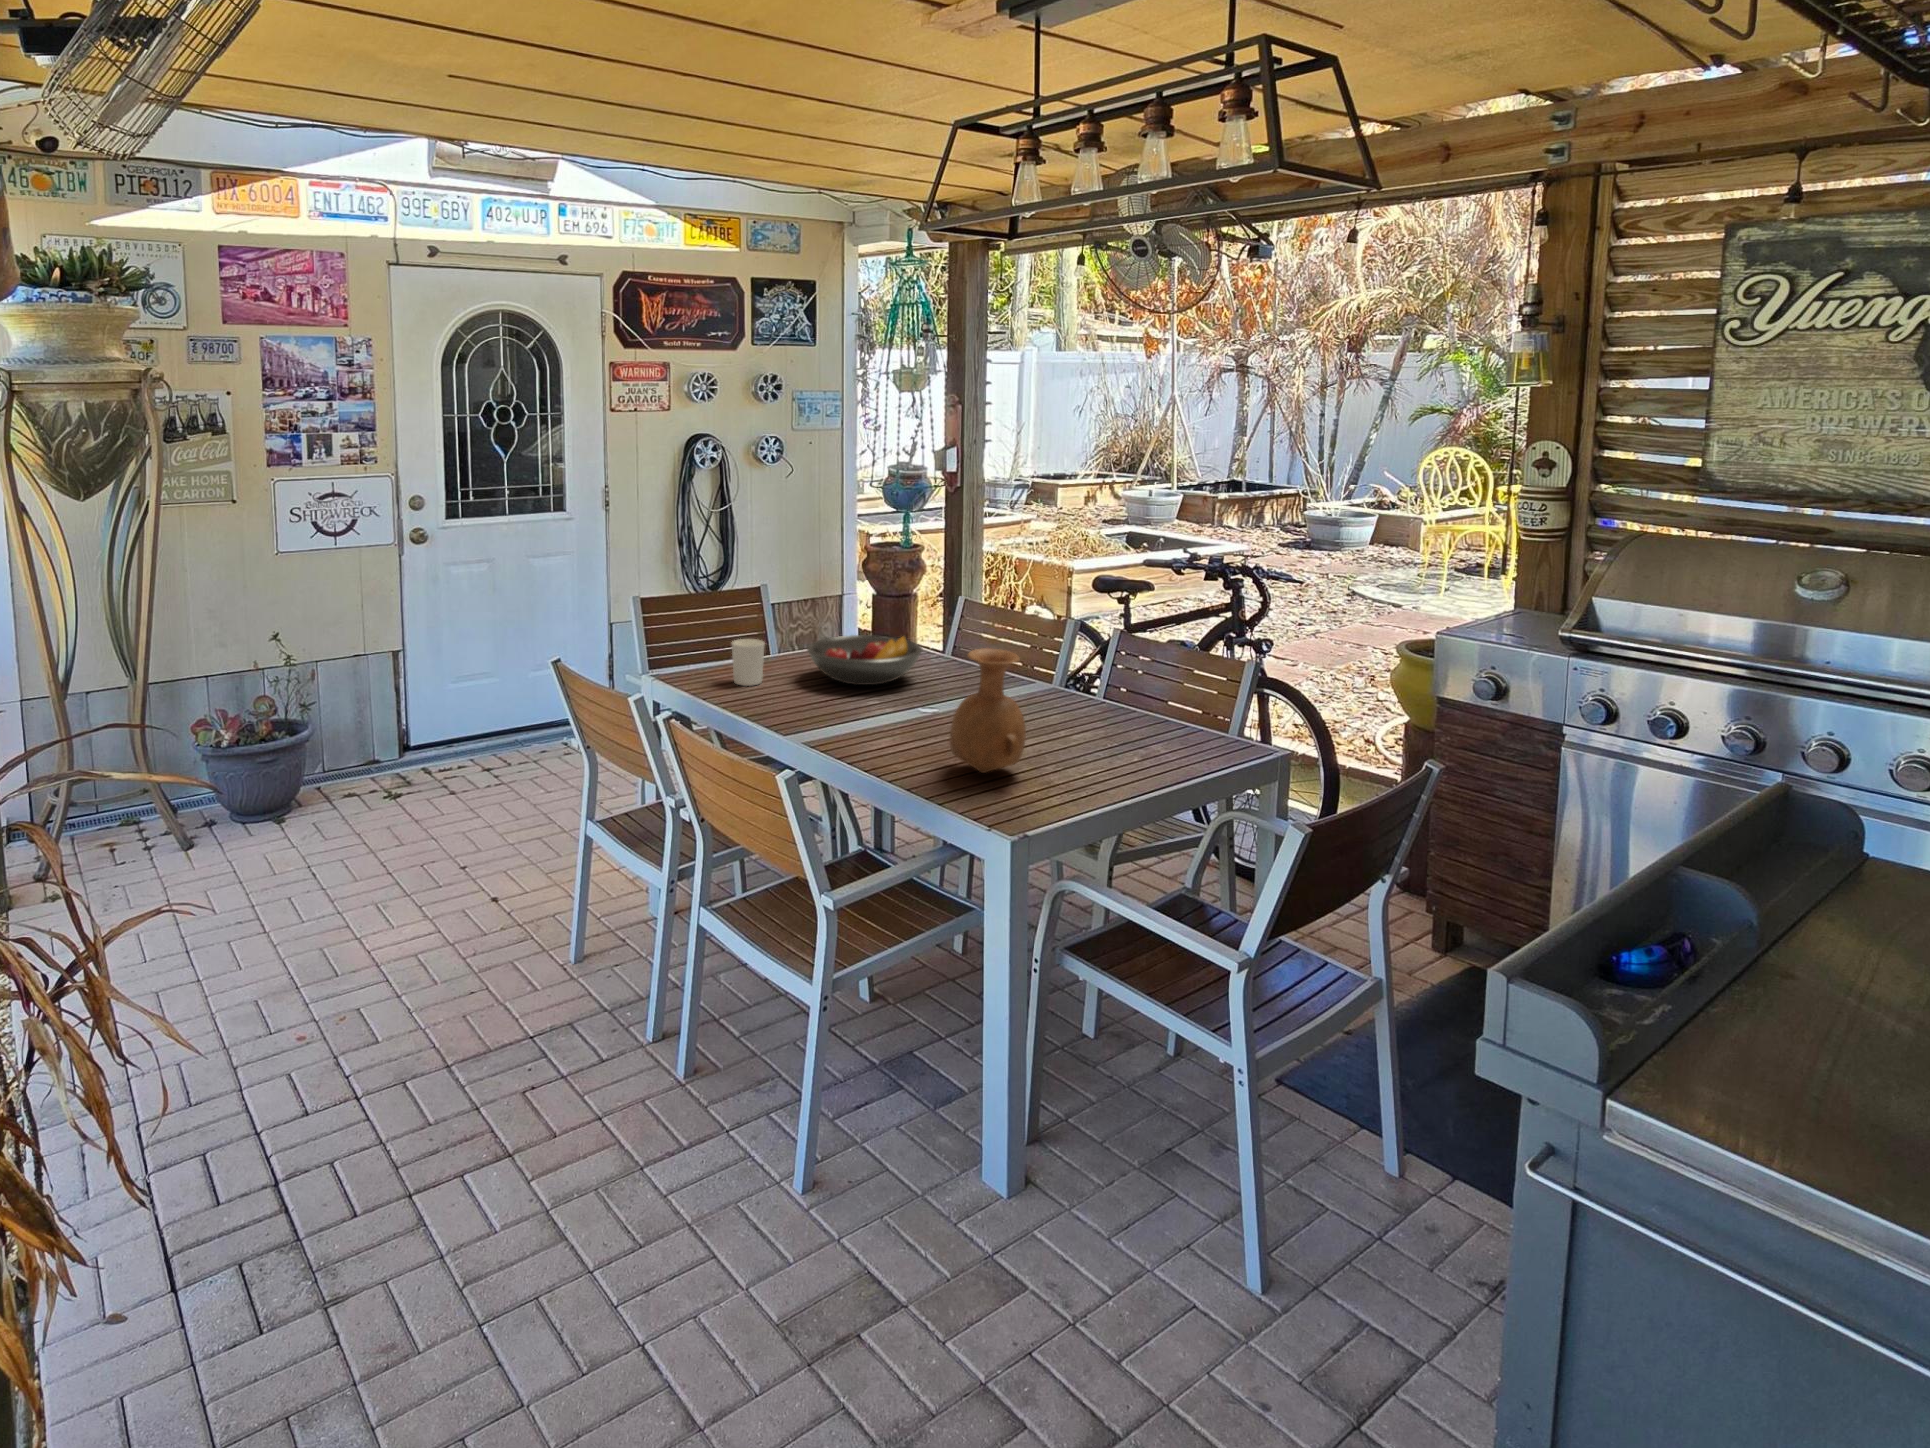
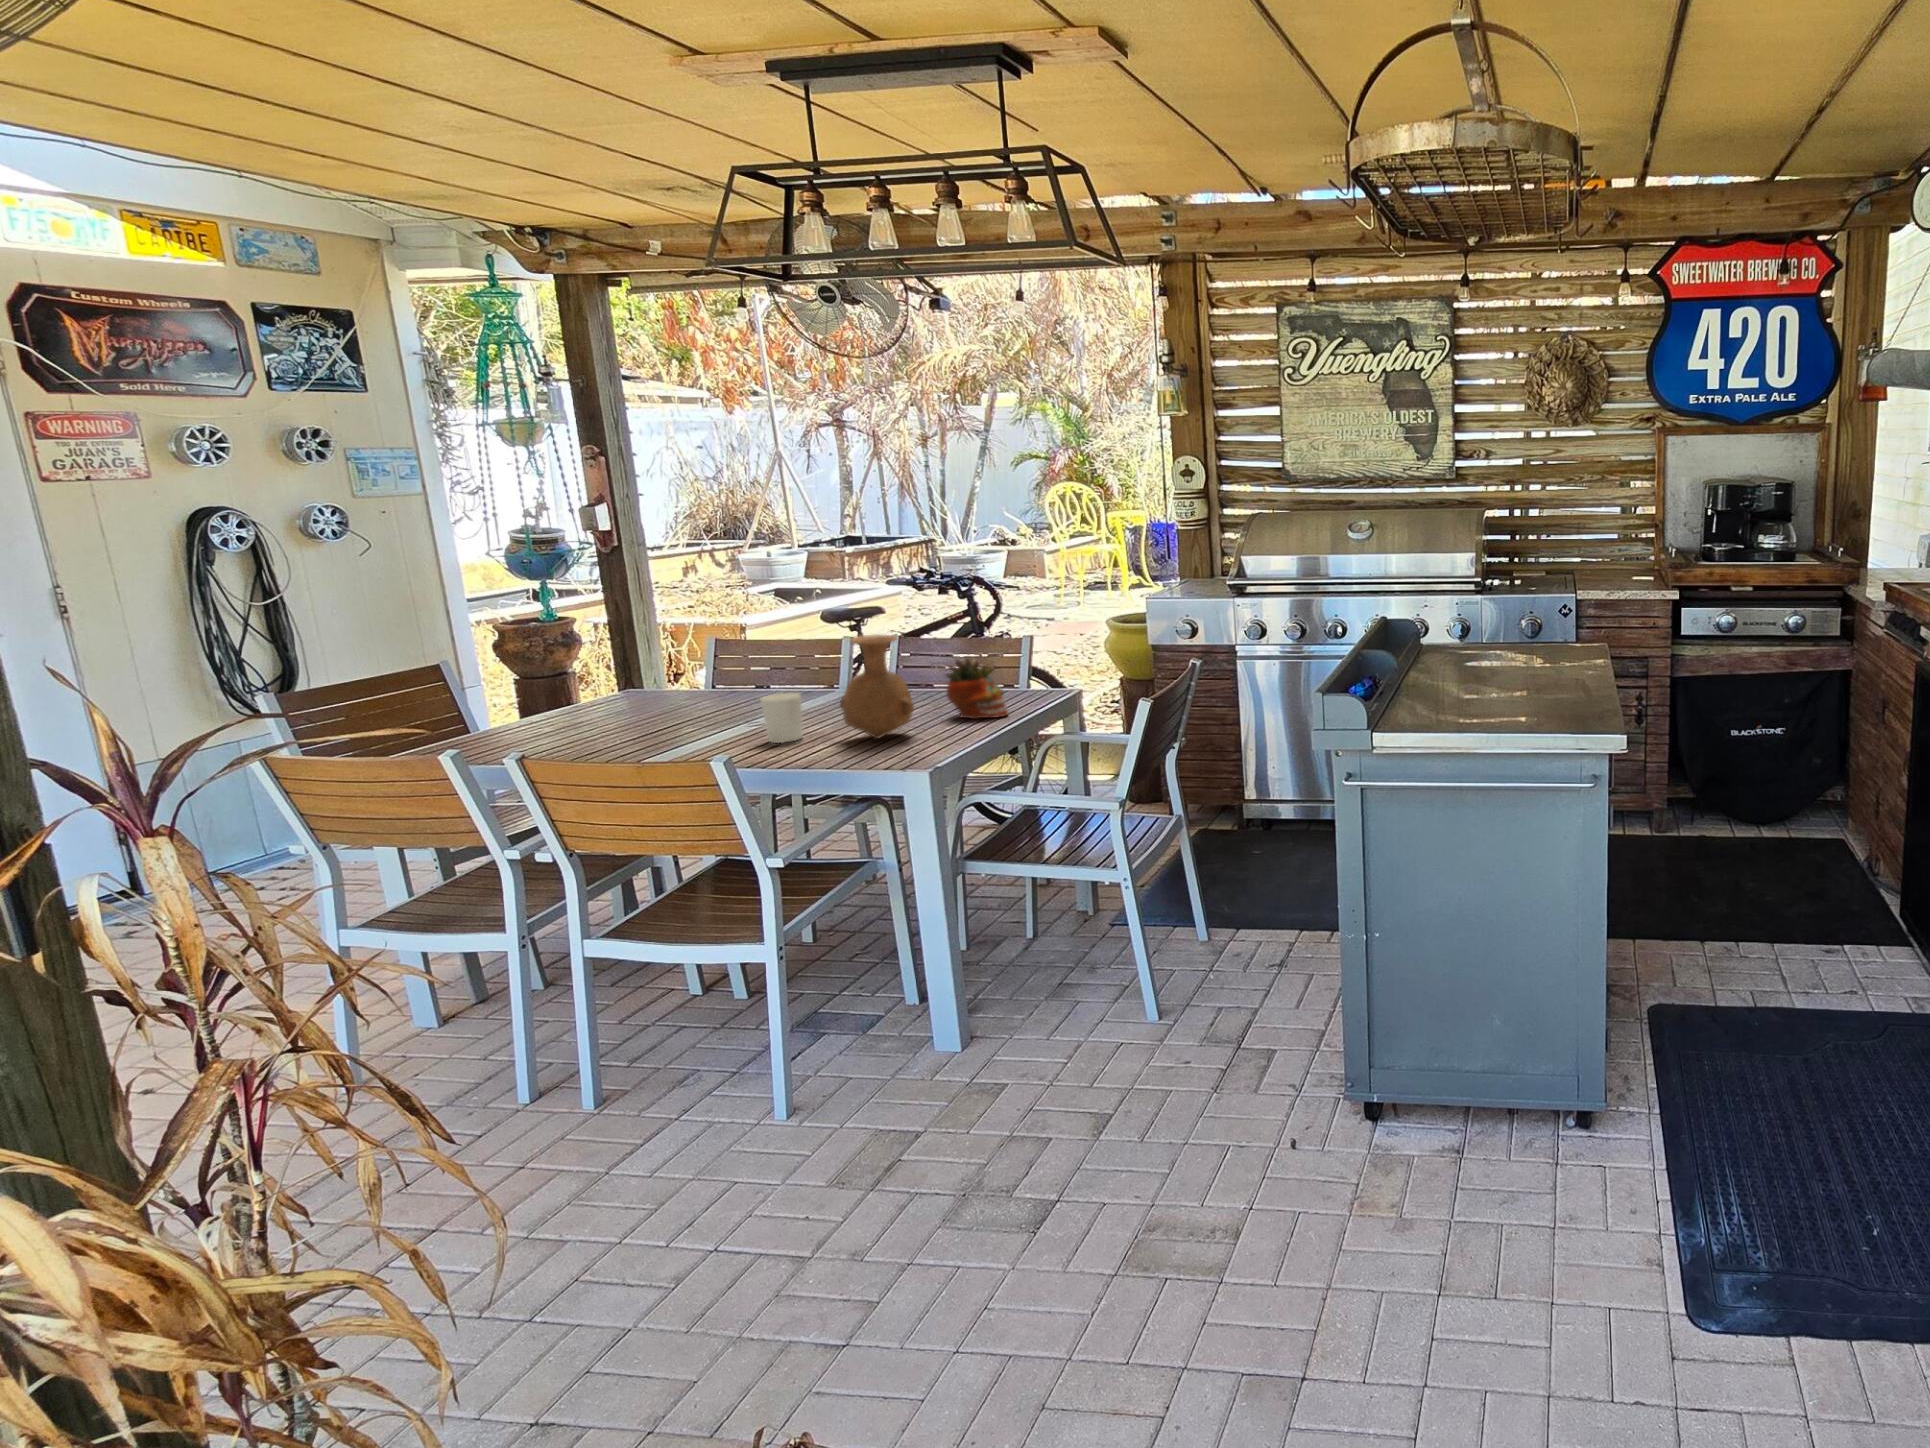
fruit bowl: present [807,635,922,685] -> none [600,666,735,719]
candle holder: present [732,639,765,686] -> present [761,693,803,743]
succulent planter: none [1082,691,1149,779] -> present [946,658,1008,719]

